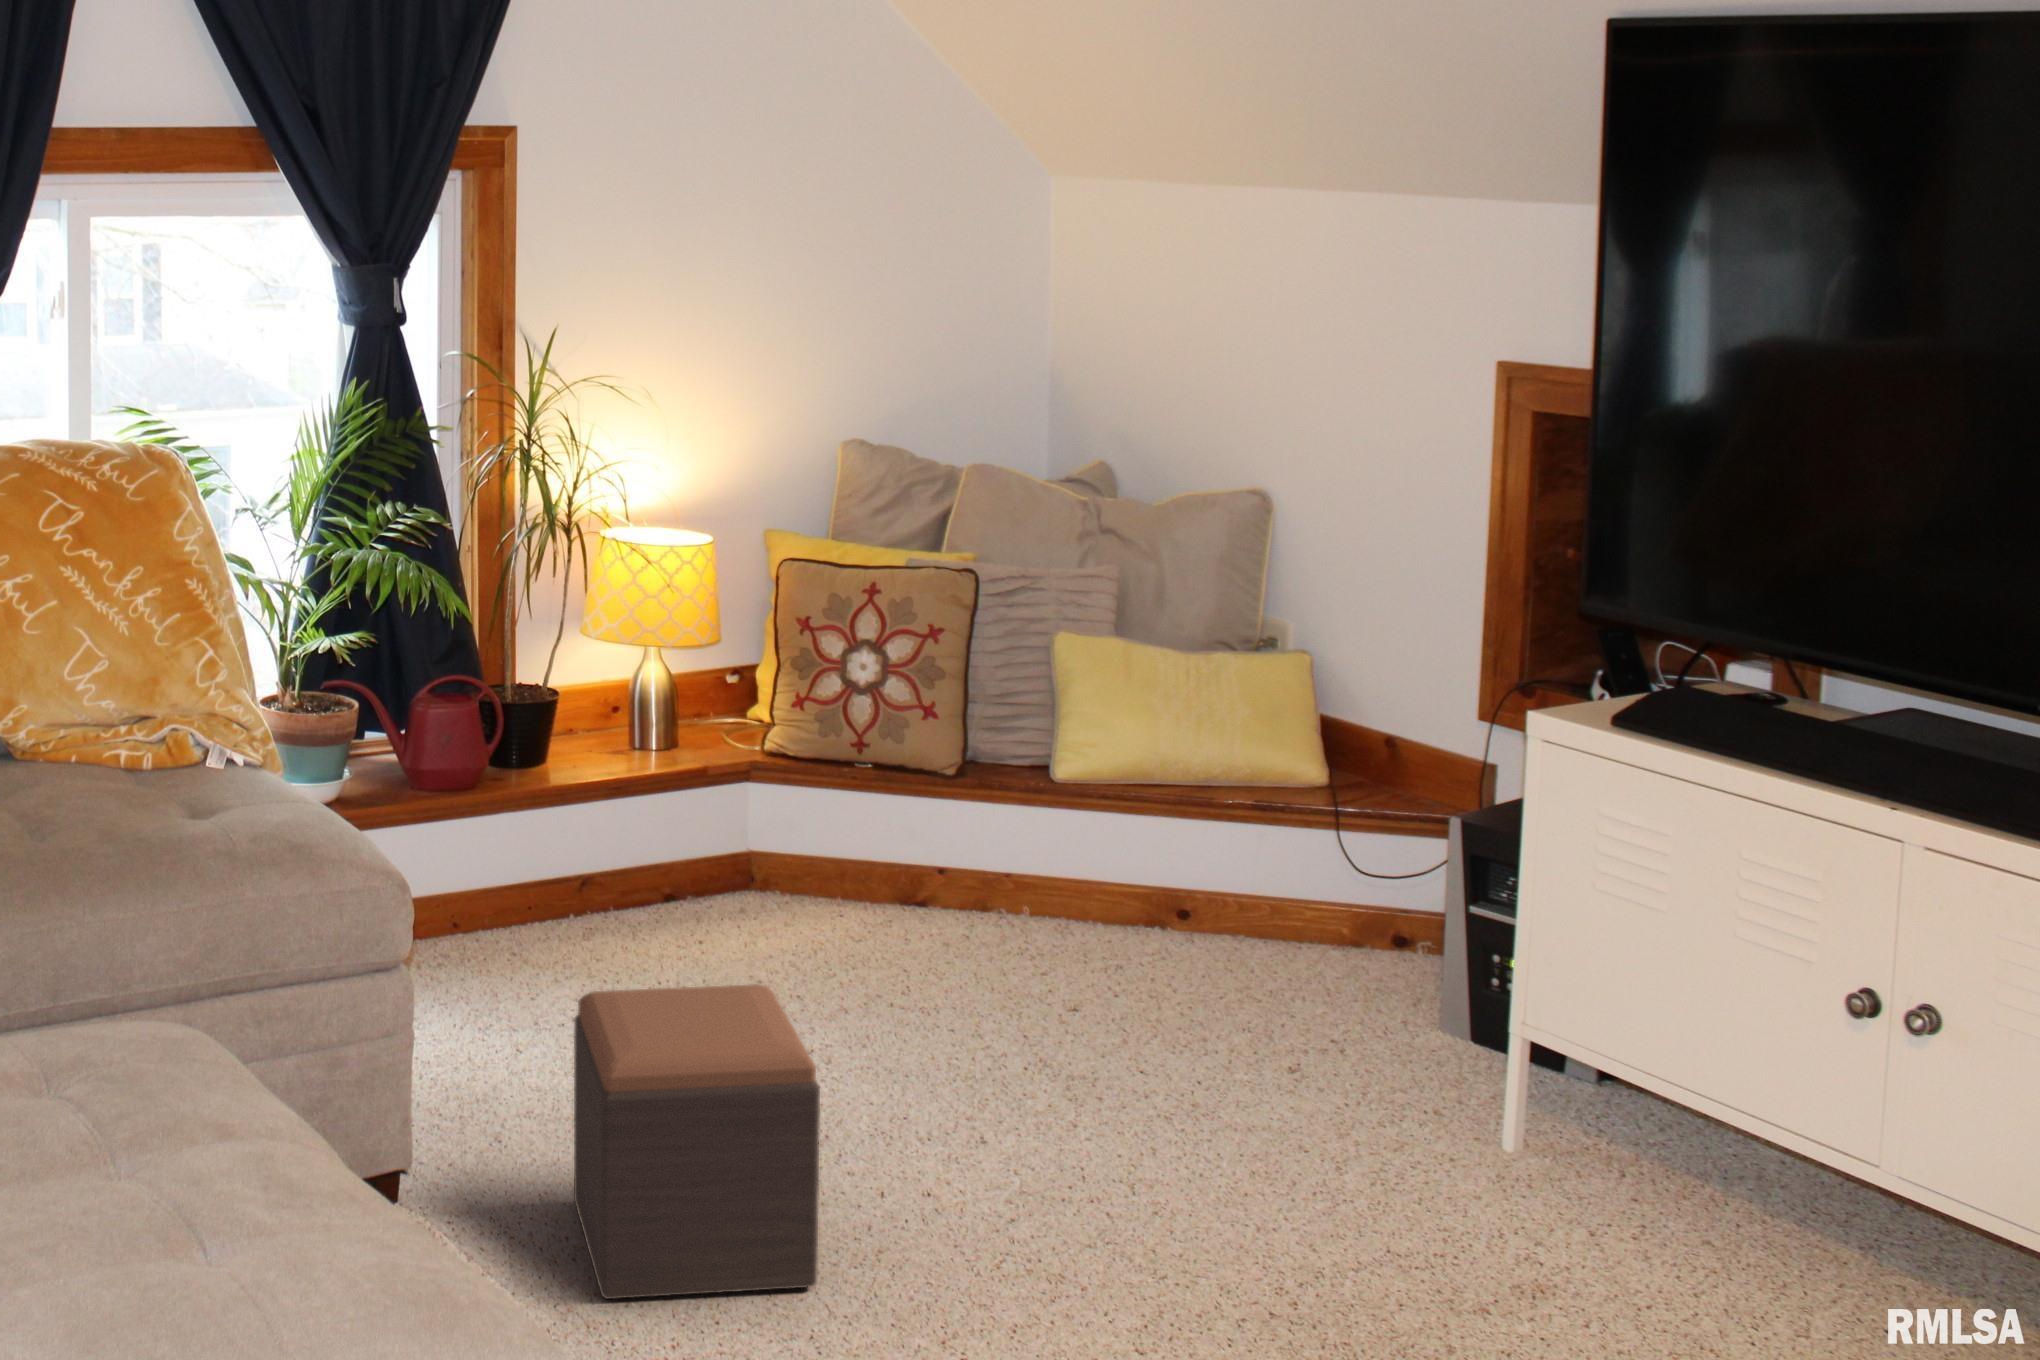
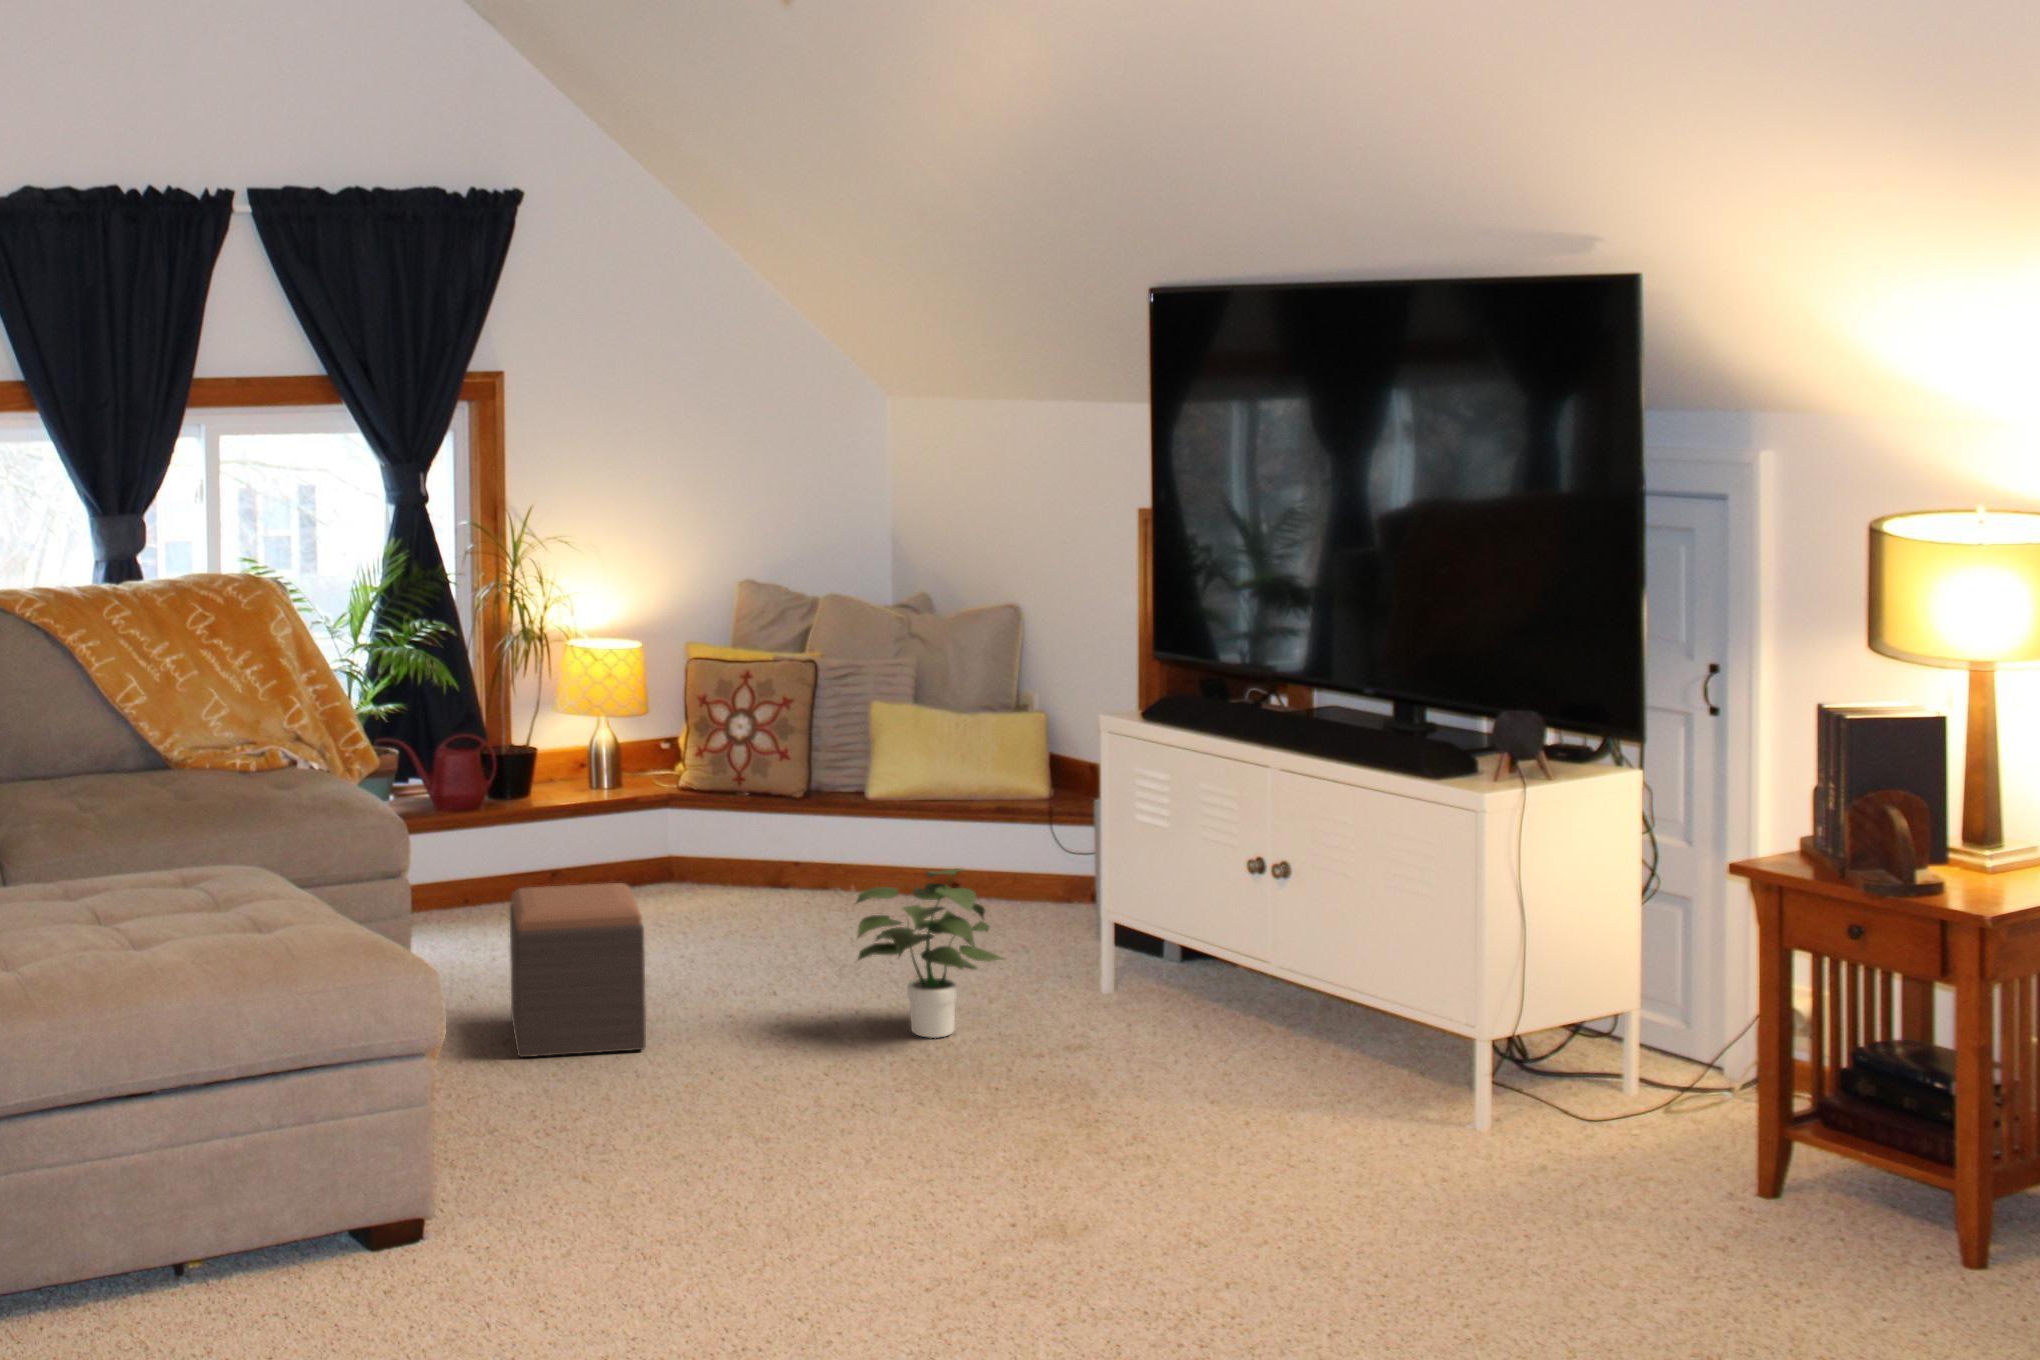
potted plant: none [1154,980,1423,1272] -> present [856,868,1004,1038]

